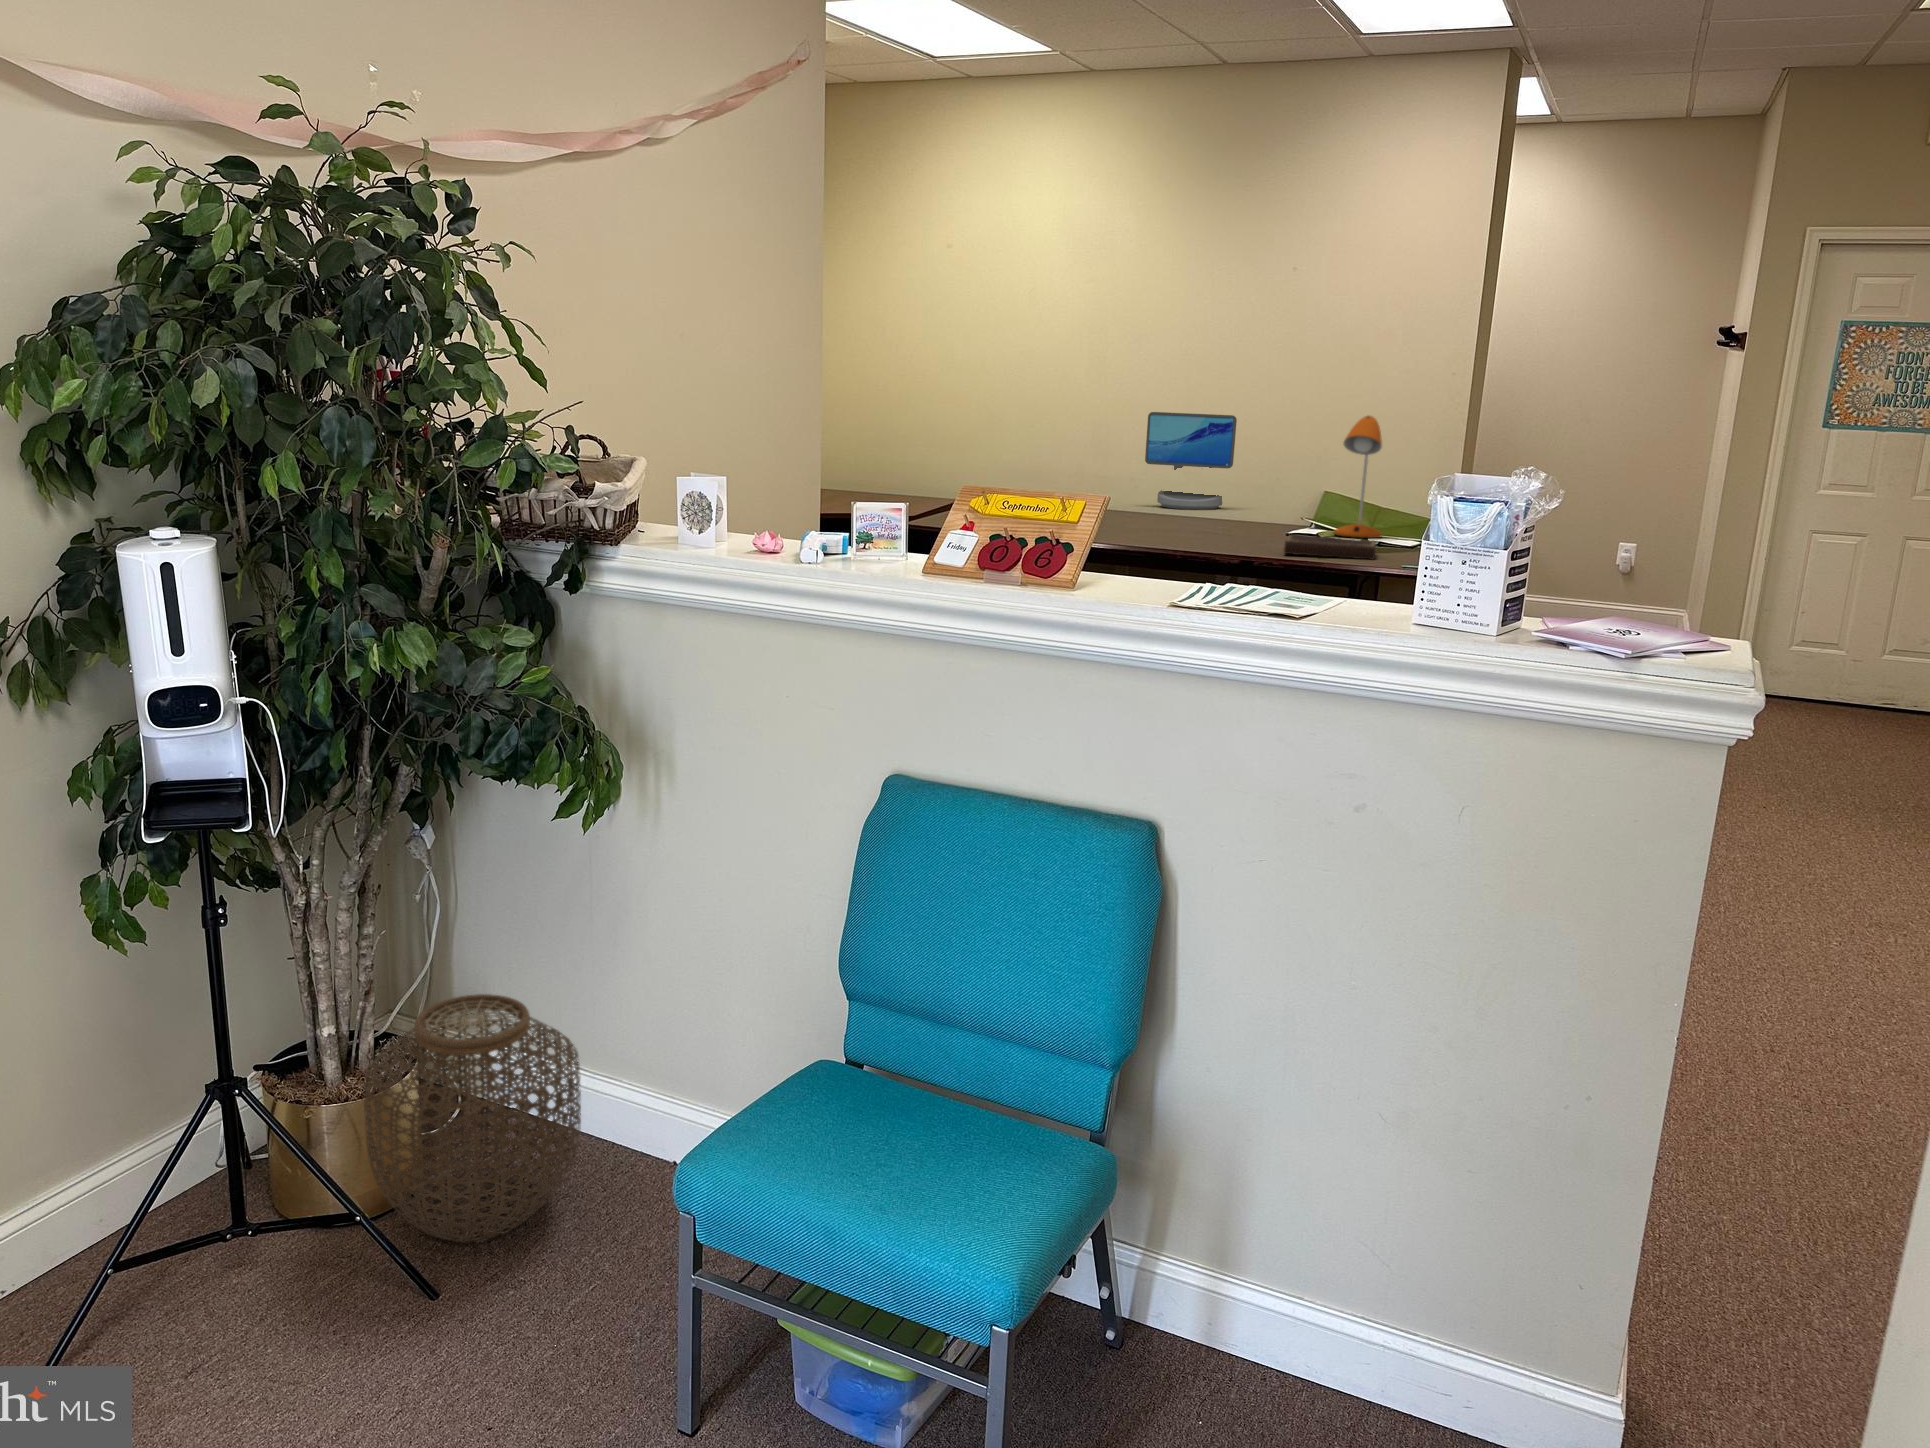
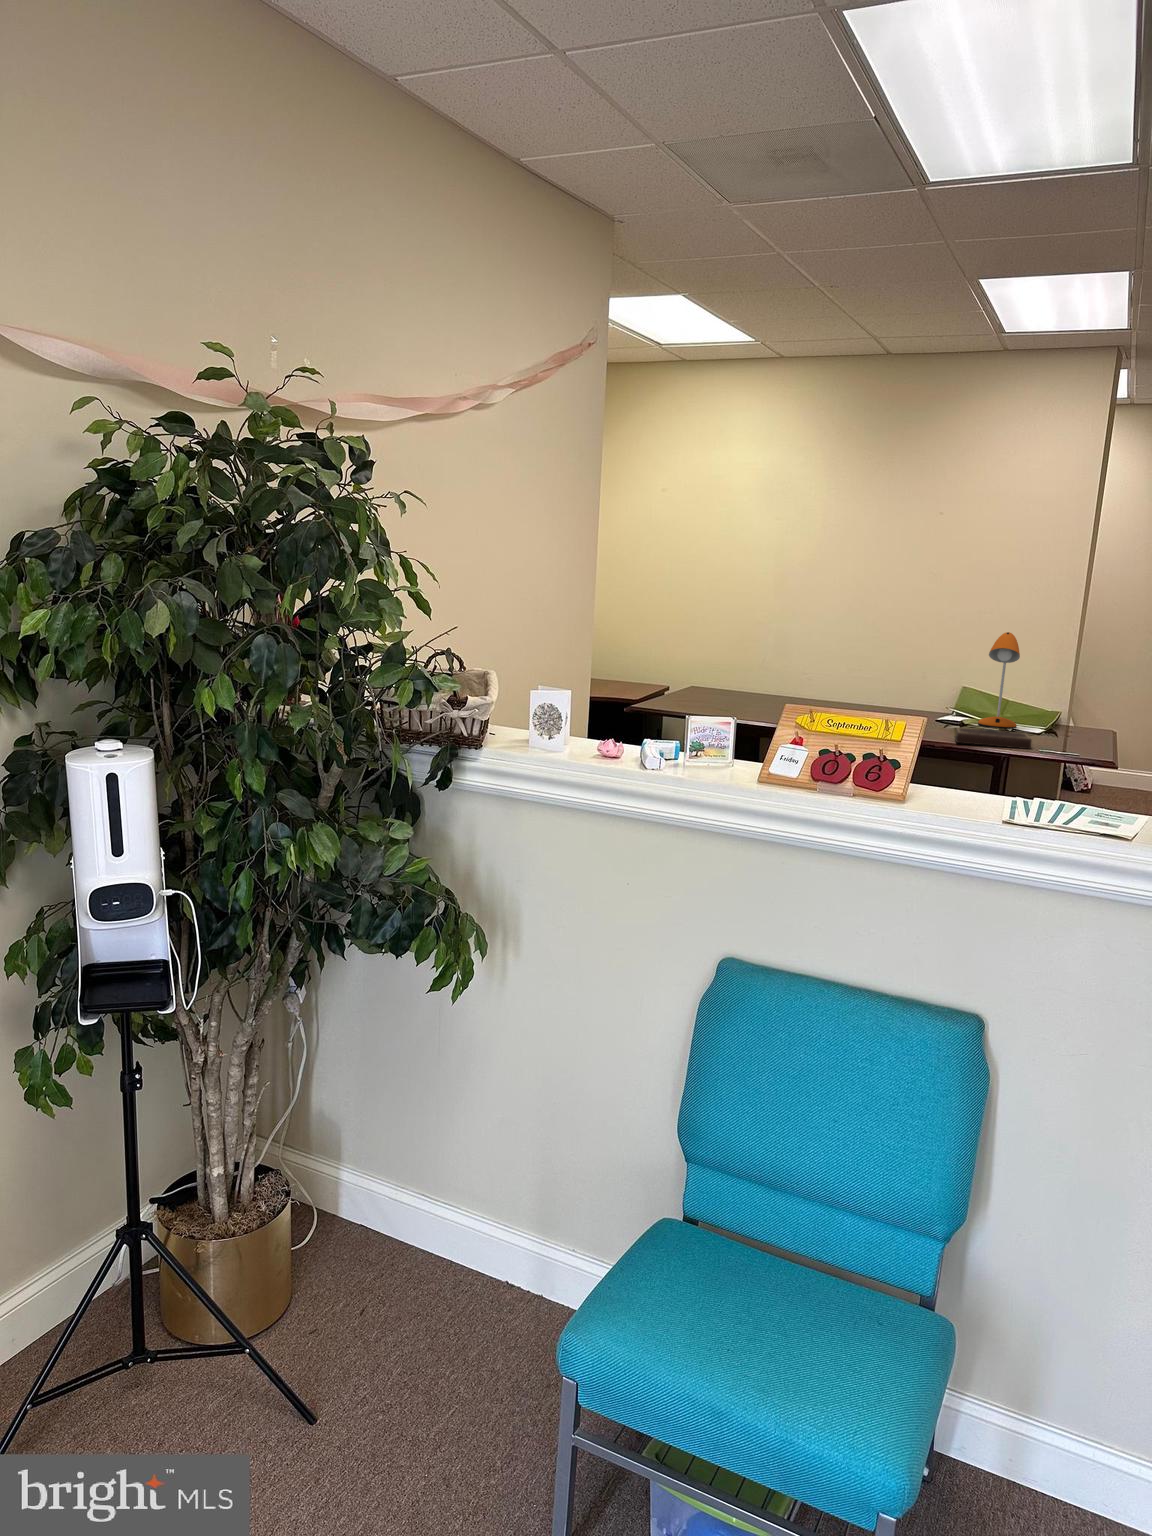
computer monitor: present [1145,412,1237,510] -> none [813,624,885,699]
woven basket: present [364,994,581,1242] -> none [252,1136,438,1364]

